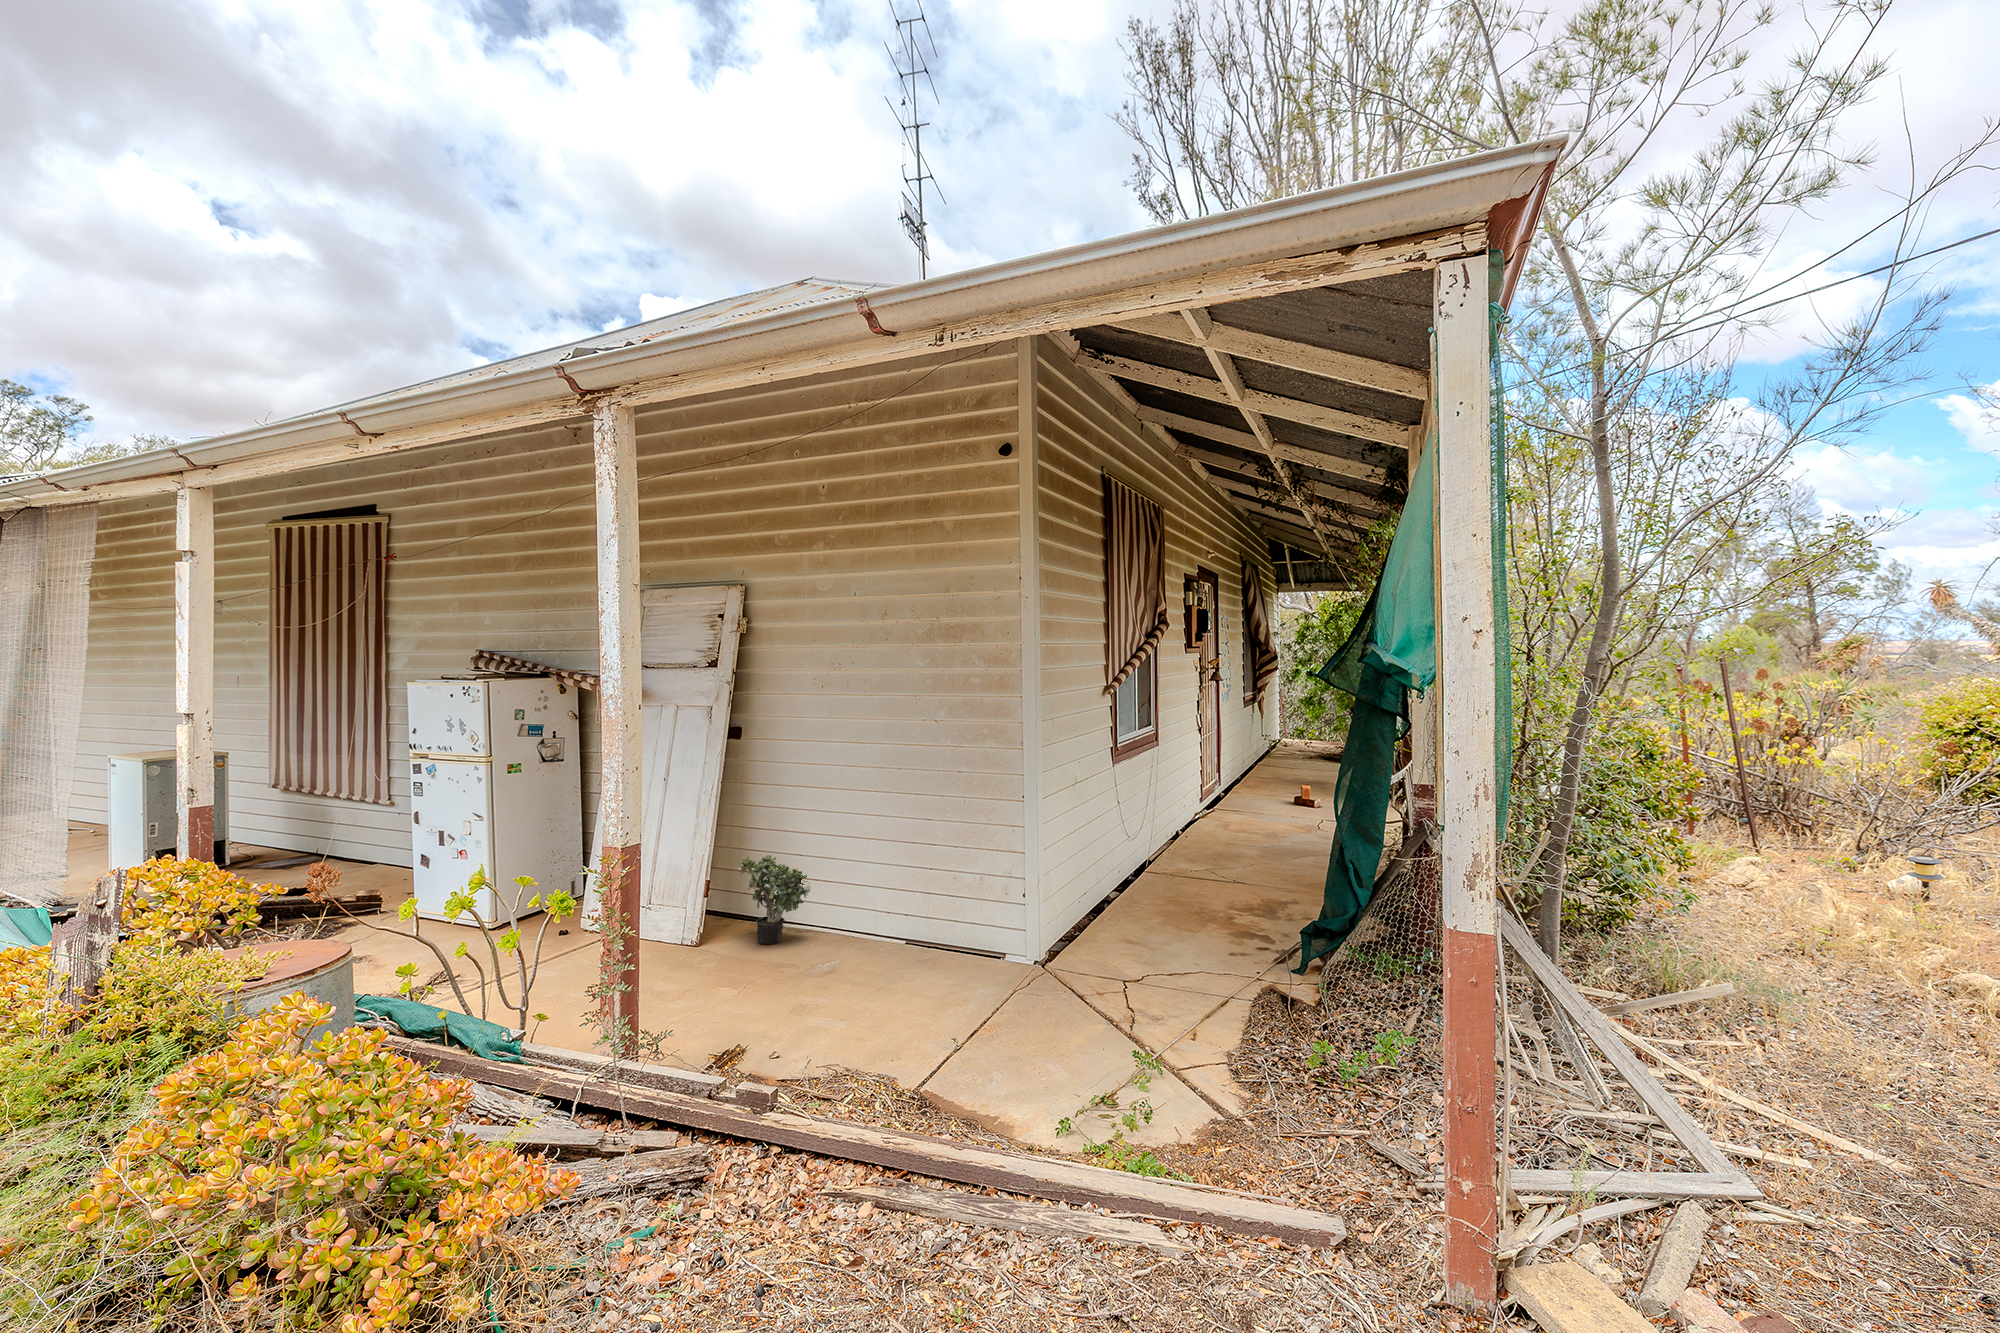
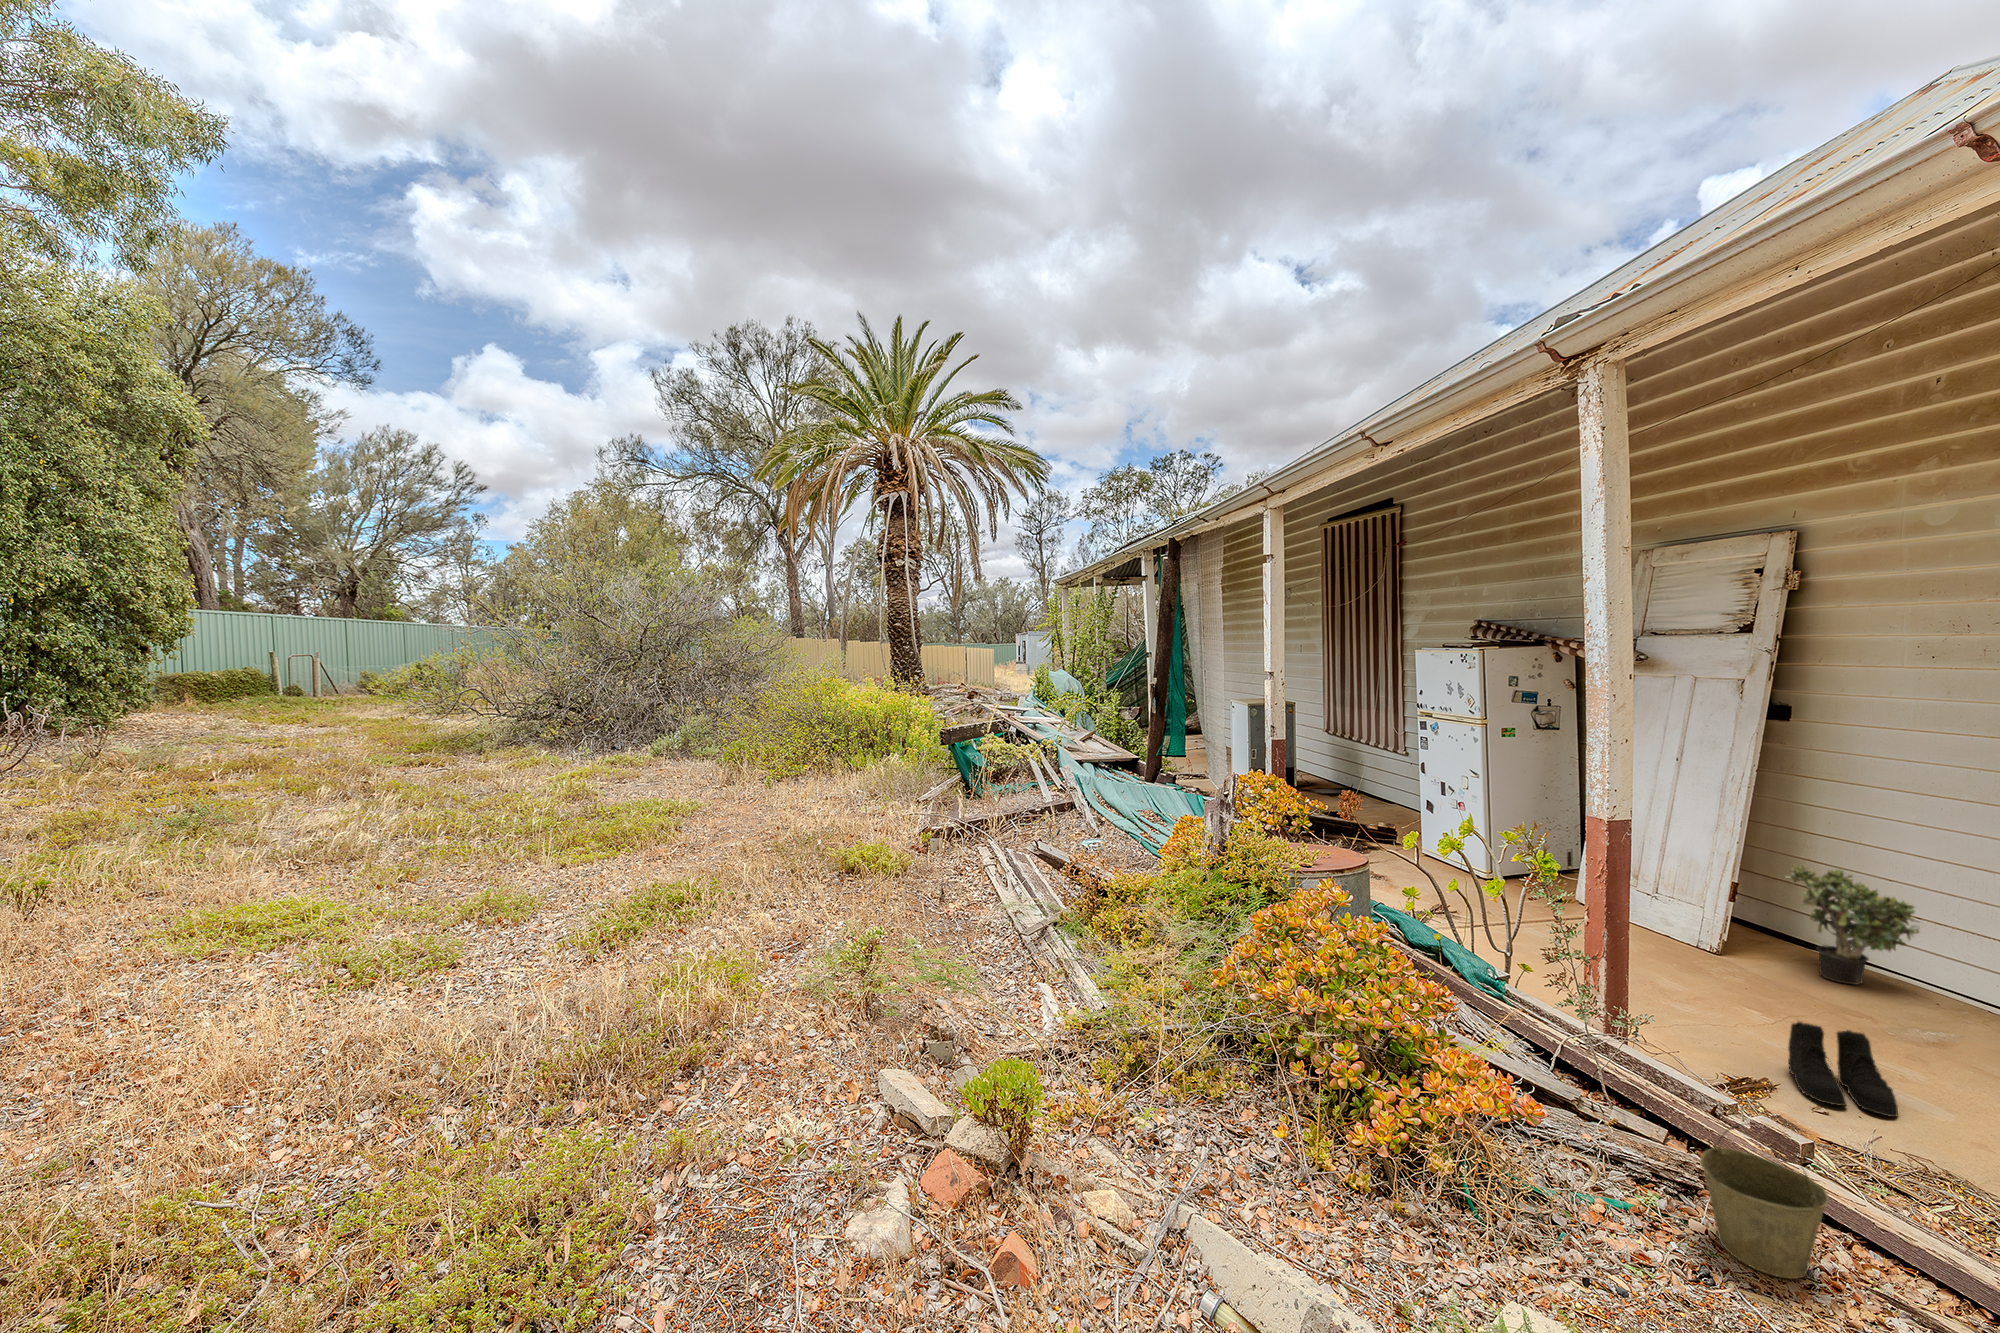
boots: none [749,978,810,1045] -> present [1788,1022,1898,1117]
bucket: none [707,1084,790,1218] -> present [1700,1123,1829,1279]

